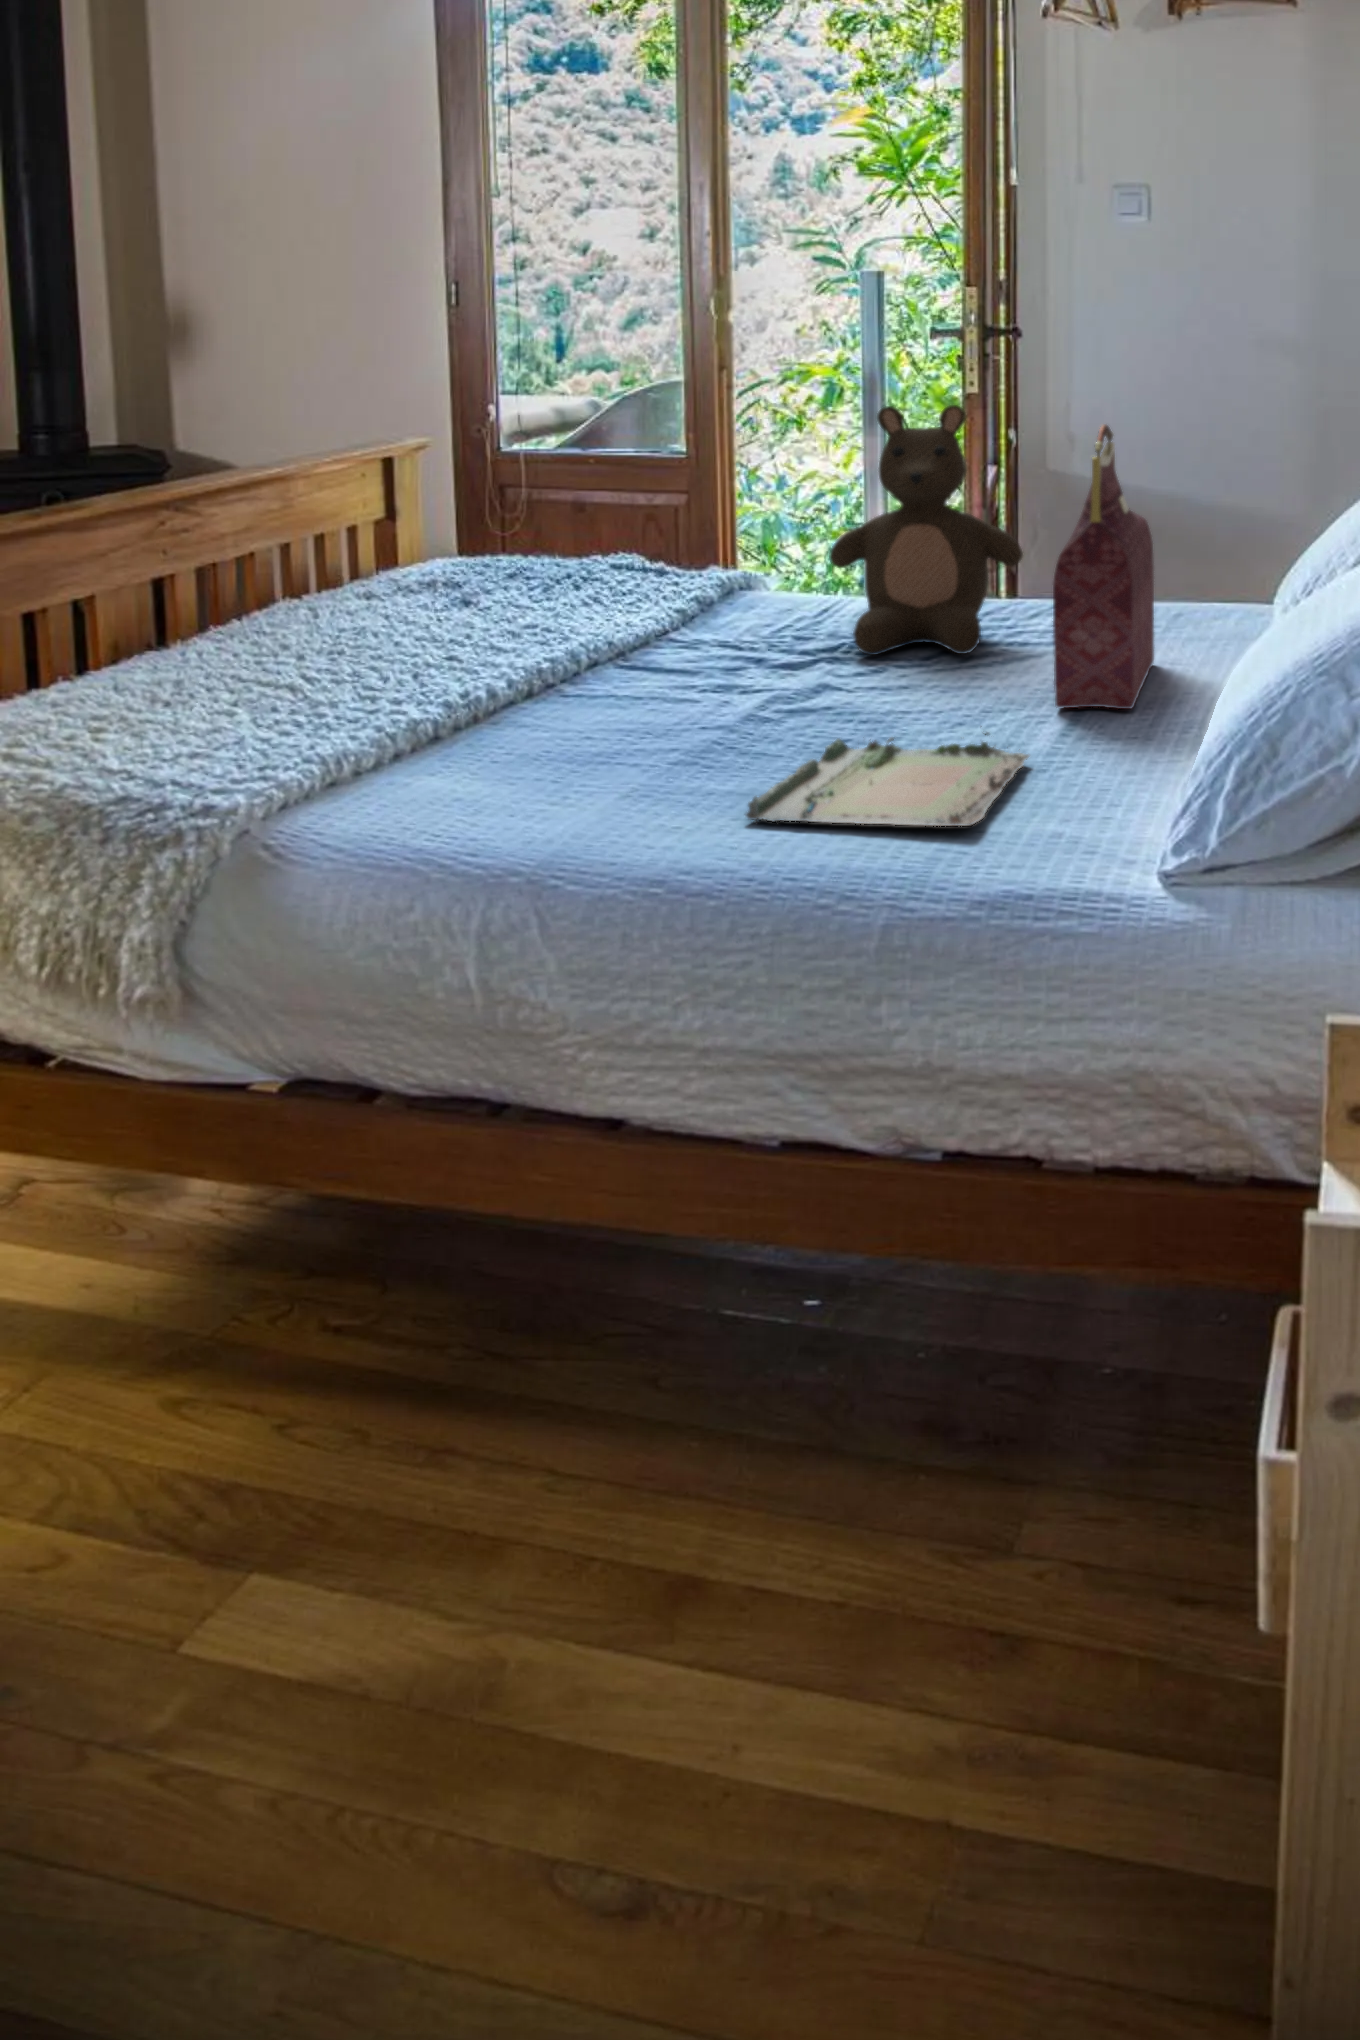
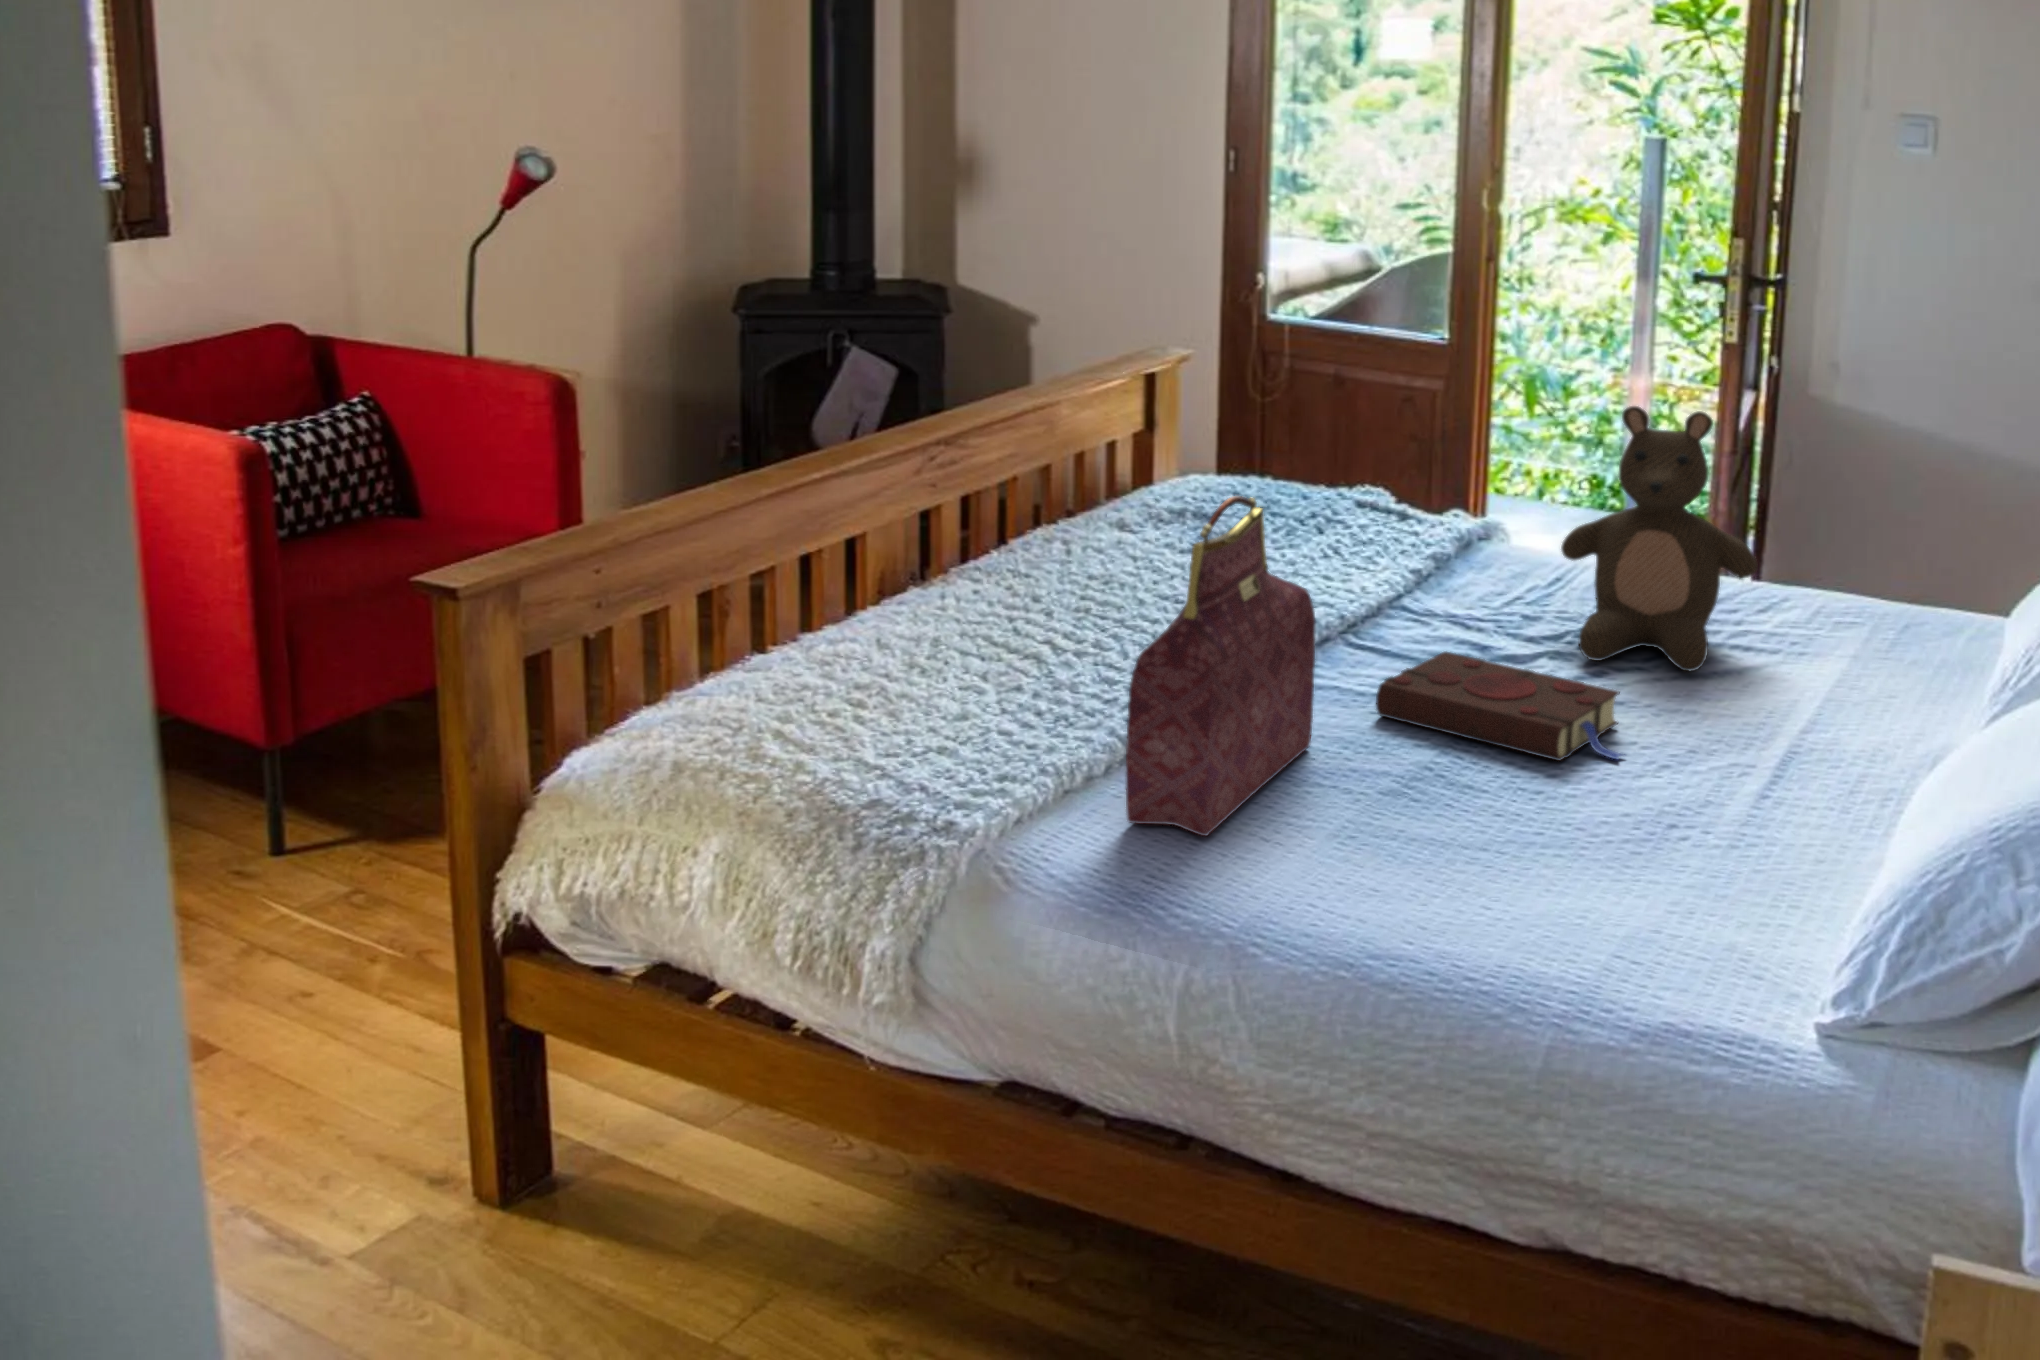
handbag: present [1053,425,1154,709] -> present [1126,496,1316,836]
book: none [652,648,908,719] -> present [1376,652,1625,761]
tray: present [746,732,1029,826] -> none [1457,796,1748,952]

